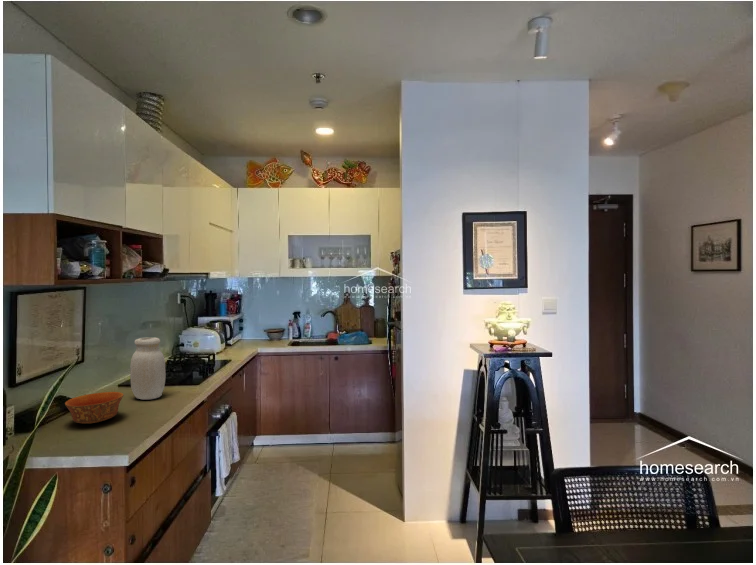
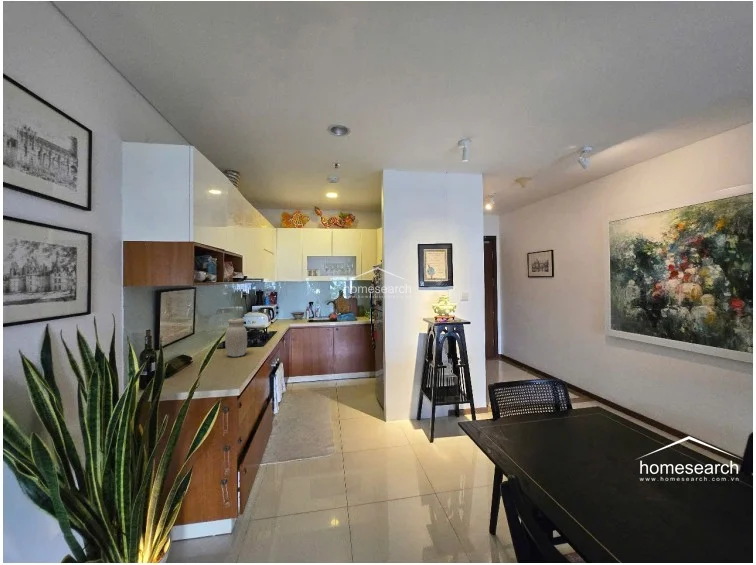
bowl: present [65,392,124,424] -> none [190,352,227,372]

